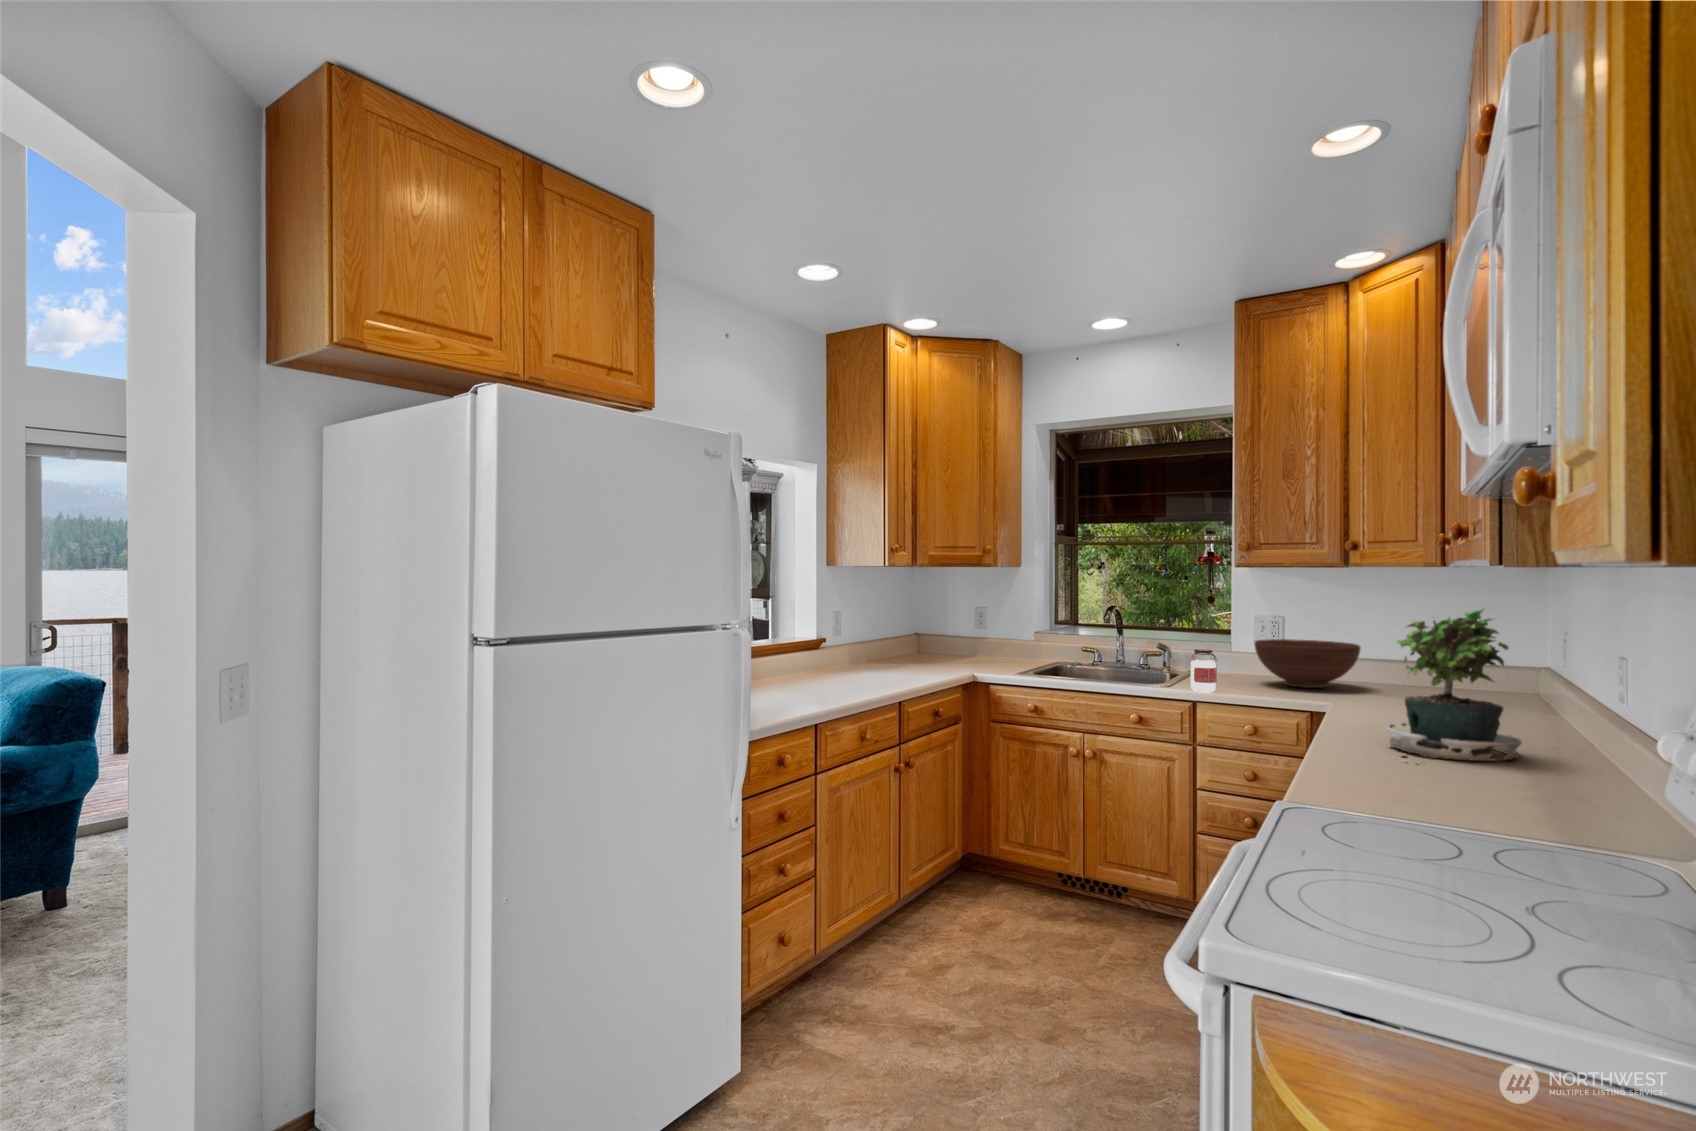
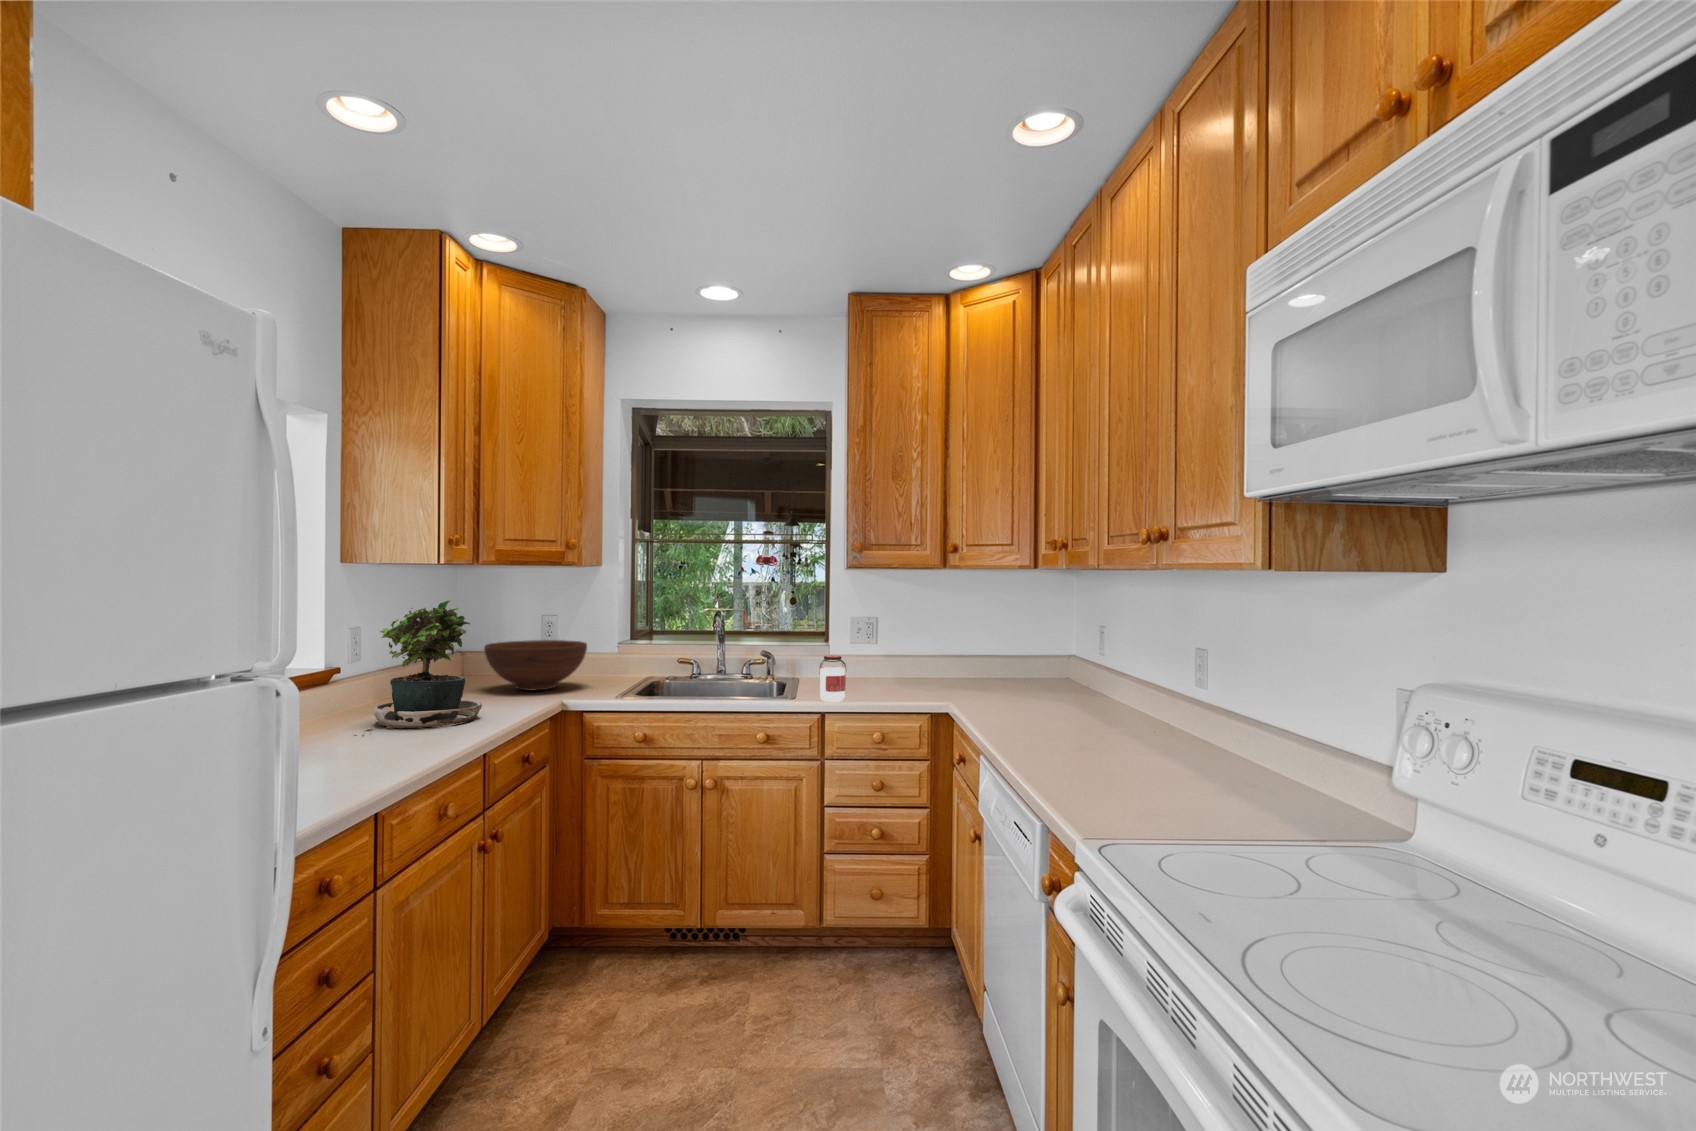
potted plant: present [1387,609,1522,761] -> present [355,599,482,735]
fruit bowl: present [1254,639,1360,688] -> present [484,640,587,691]

